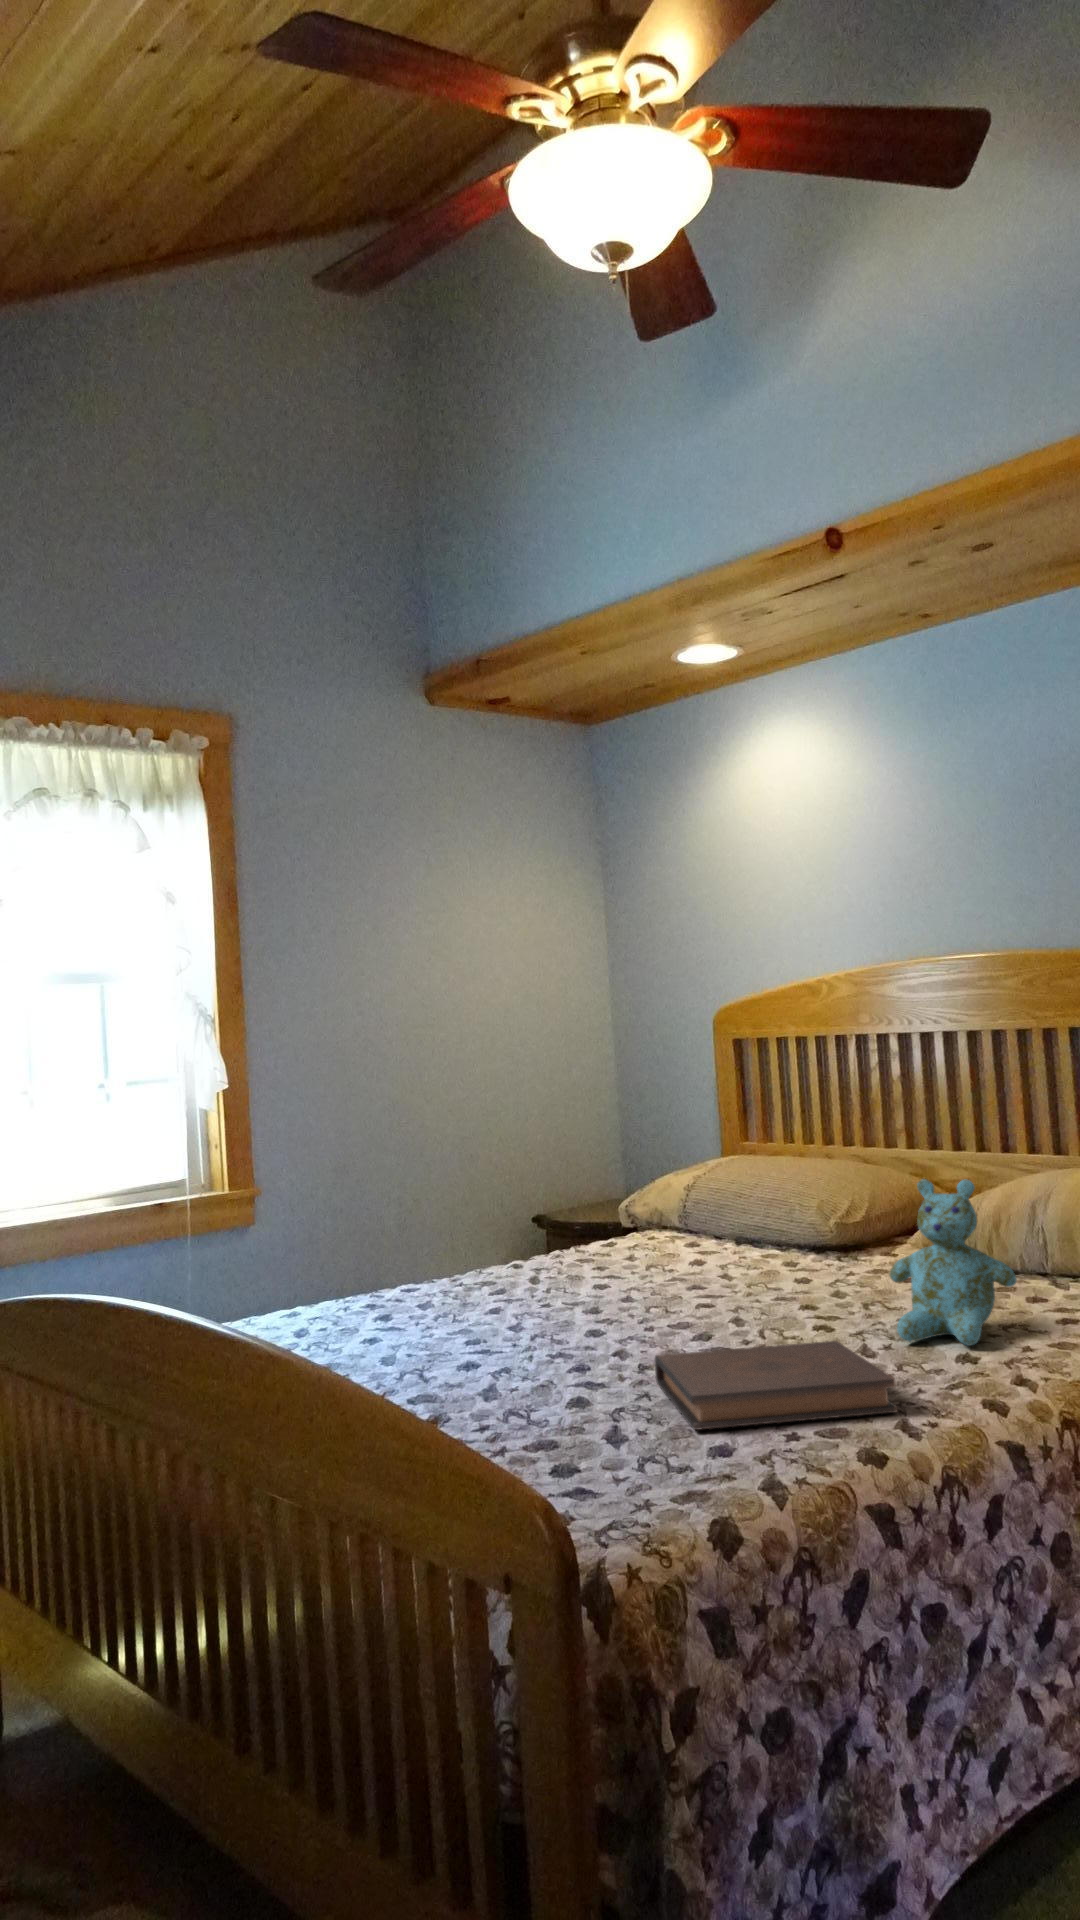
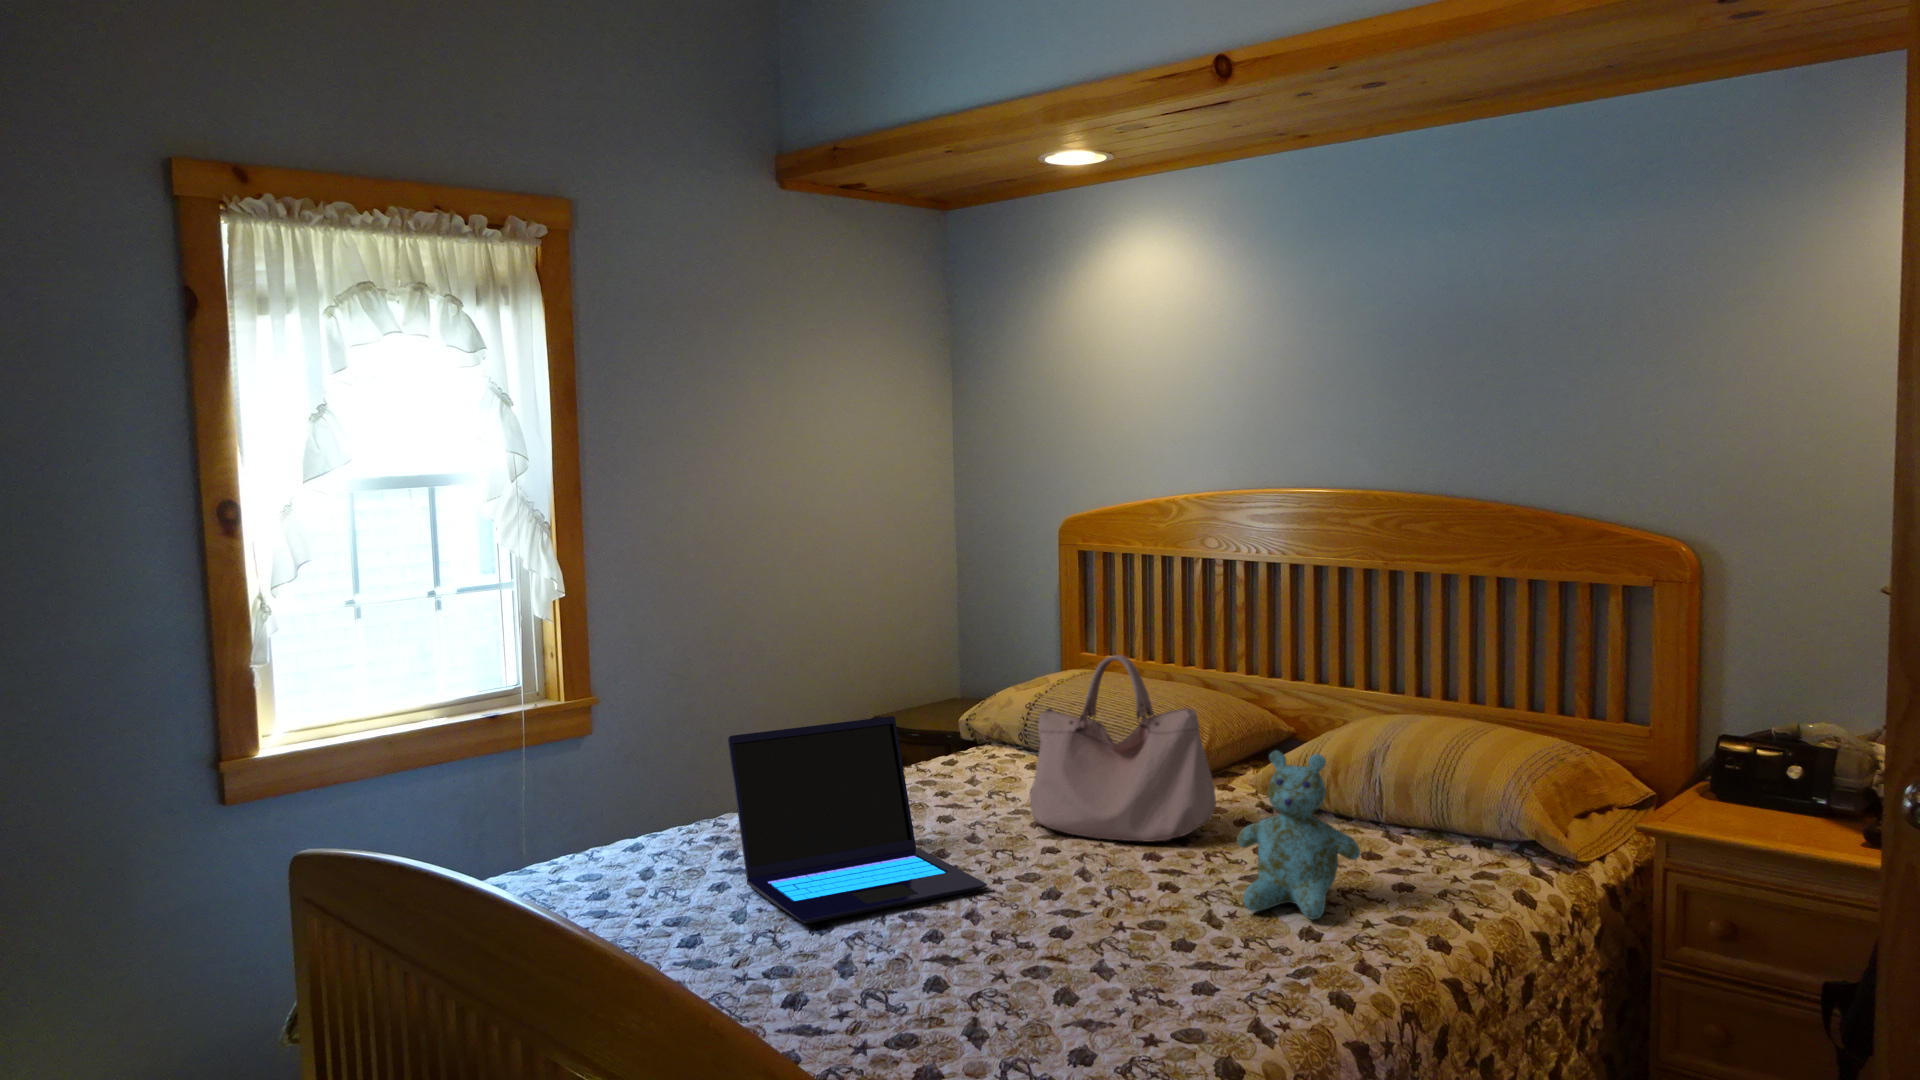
handbag: none [684,1109,873,1294] -> present [1030,655,1216,842]
laptop: none [378,1175,637,1362] -> present [728,716,987,924]
book: present [655,1341,897,1430] -> none [1009,918,1250,1028]

